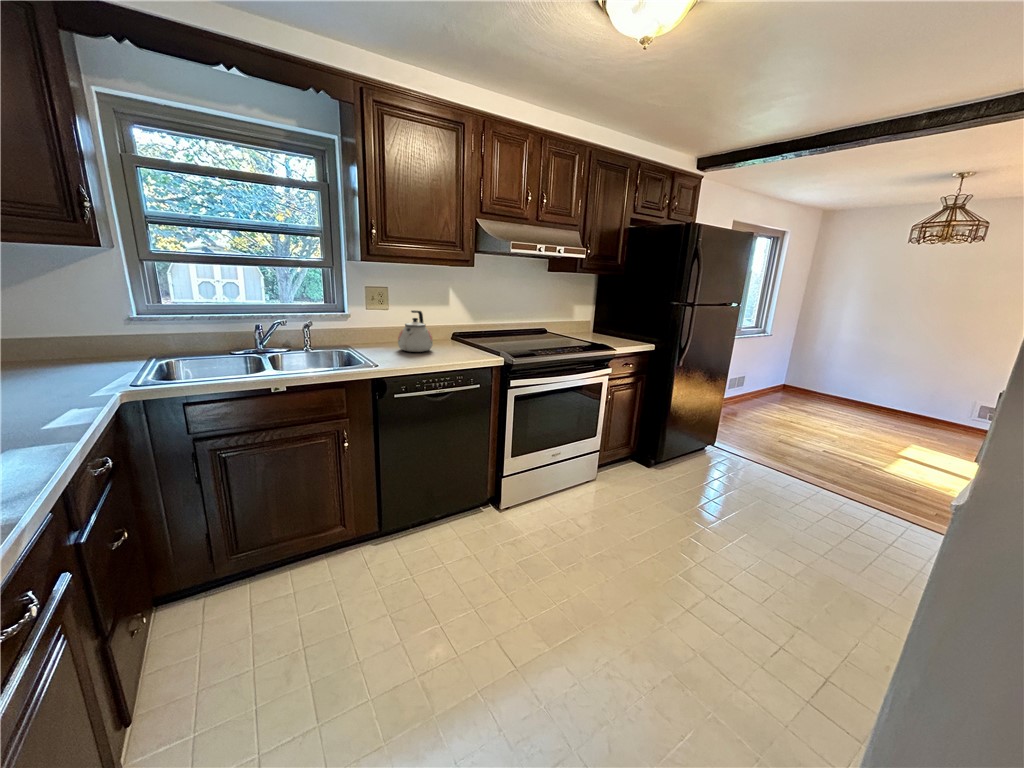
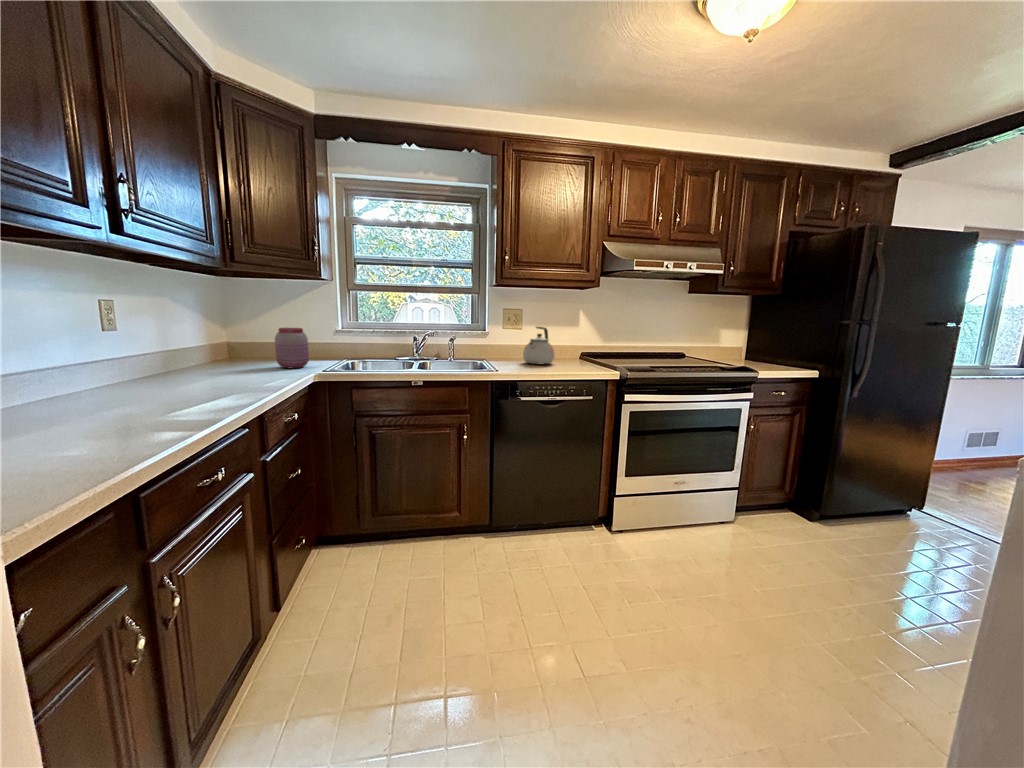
jar: none [29,323,97,384] -> present [275,328,309,368]

